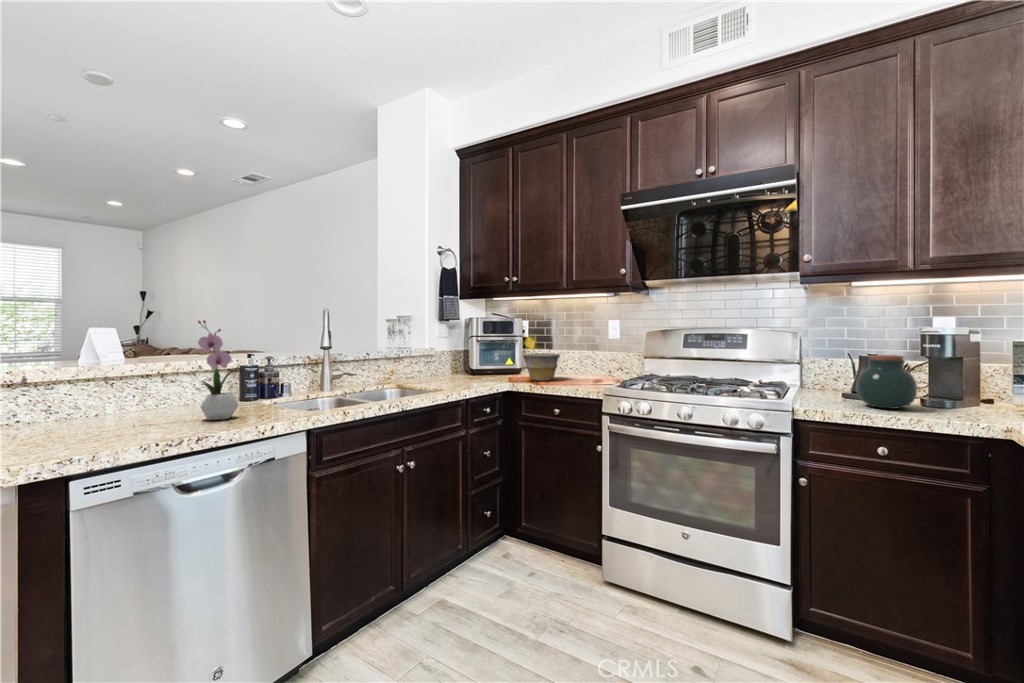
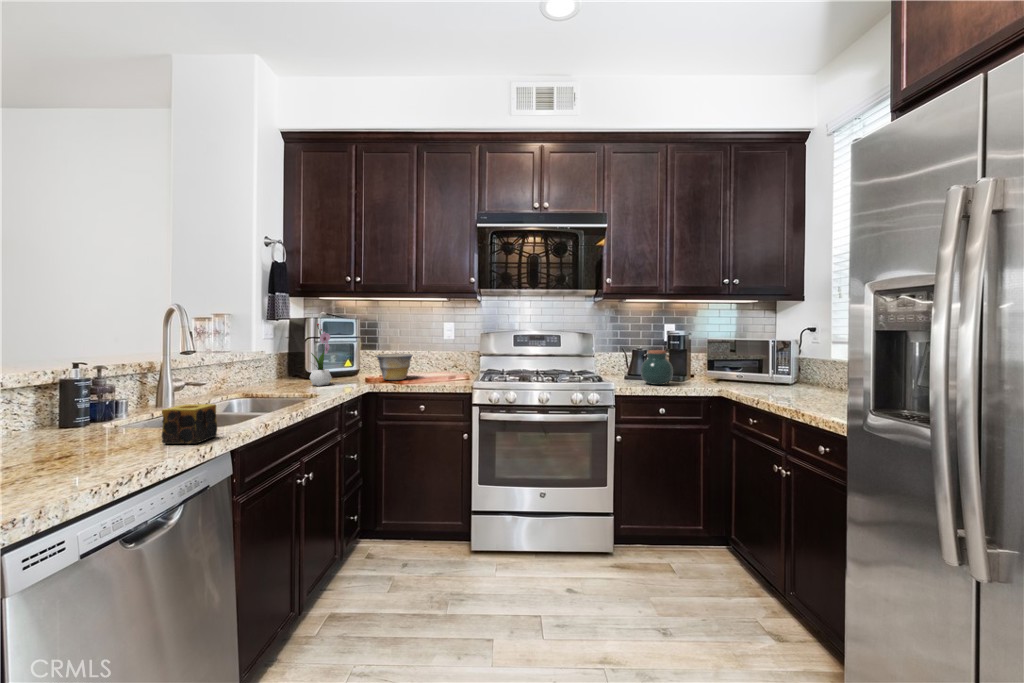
flower arrangement: present [198,320,239,420] -> present [310,324,332,386]
candle: none [253,388,295,422] -> present [162,404,217,444]

